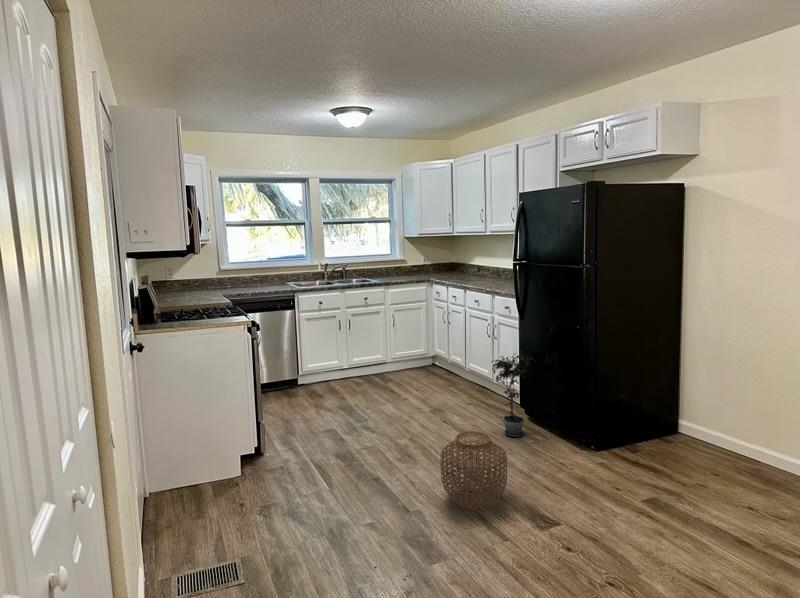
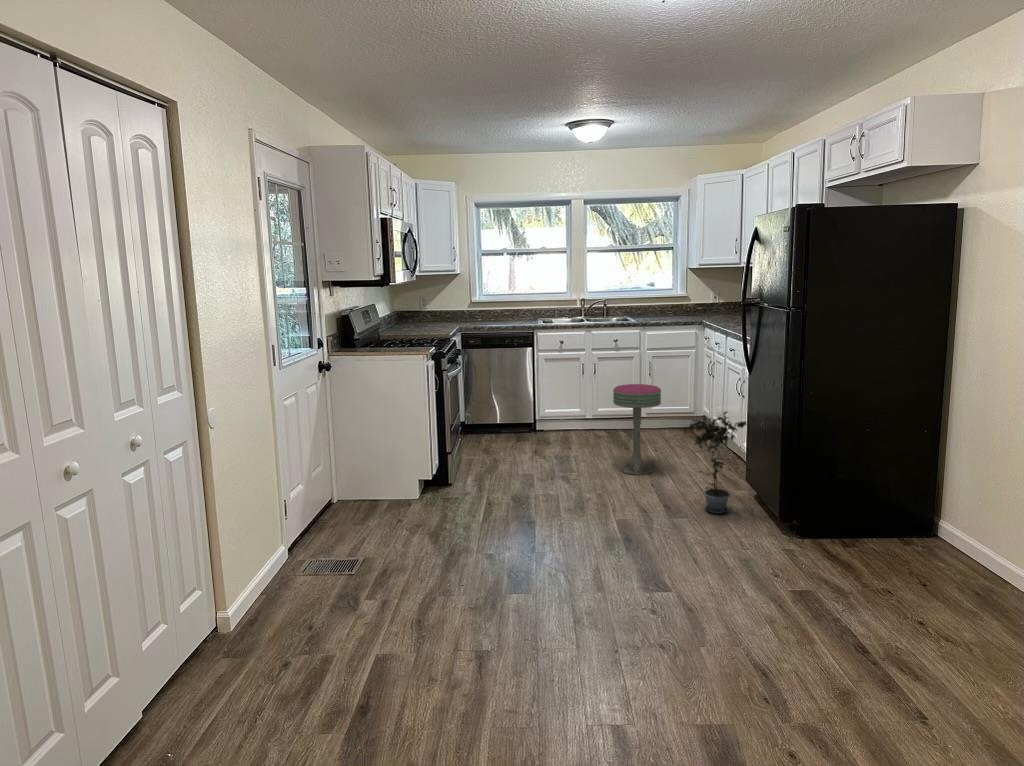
bar stool: none [396,334,437,414] -> present [613,384,661,475]
woven basket: present [440,431,507,511] -> none [565,486,636,568]

